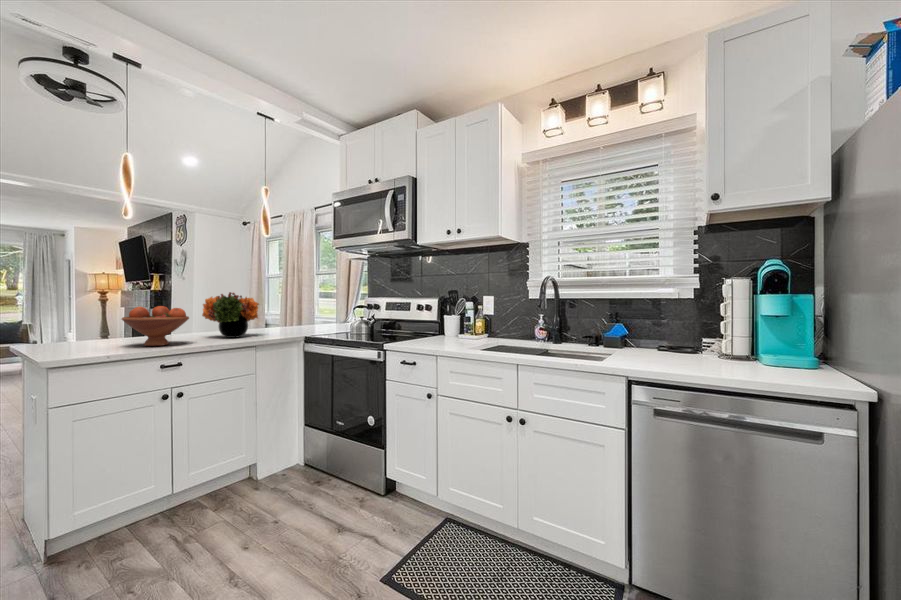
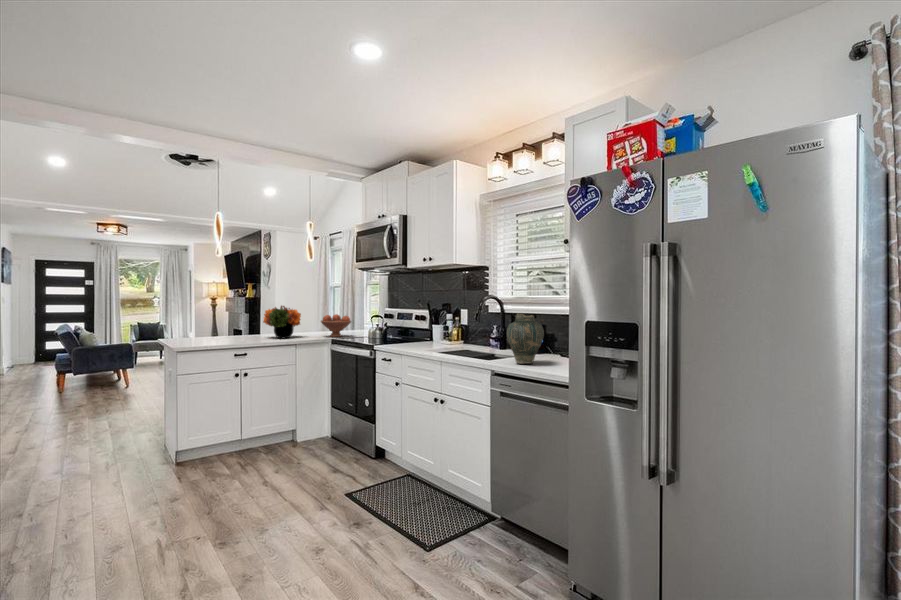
vase: none [632,293,692,364] -> present [507,313,544,364]
fruit bowl: present [122,306,189,346] -> present [321,314,351,337]

